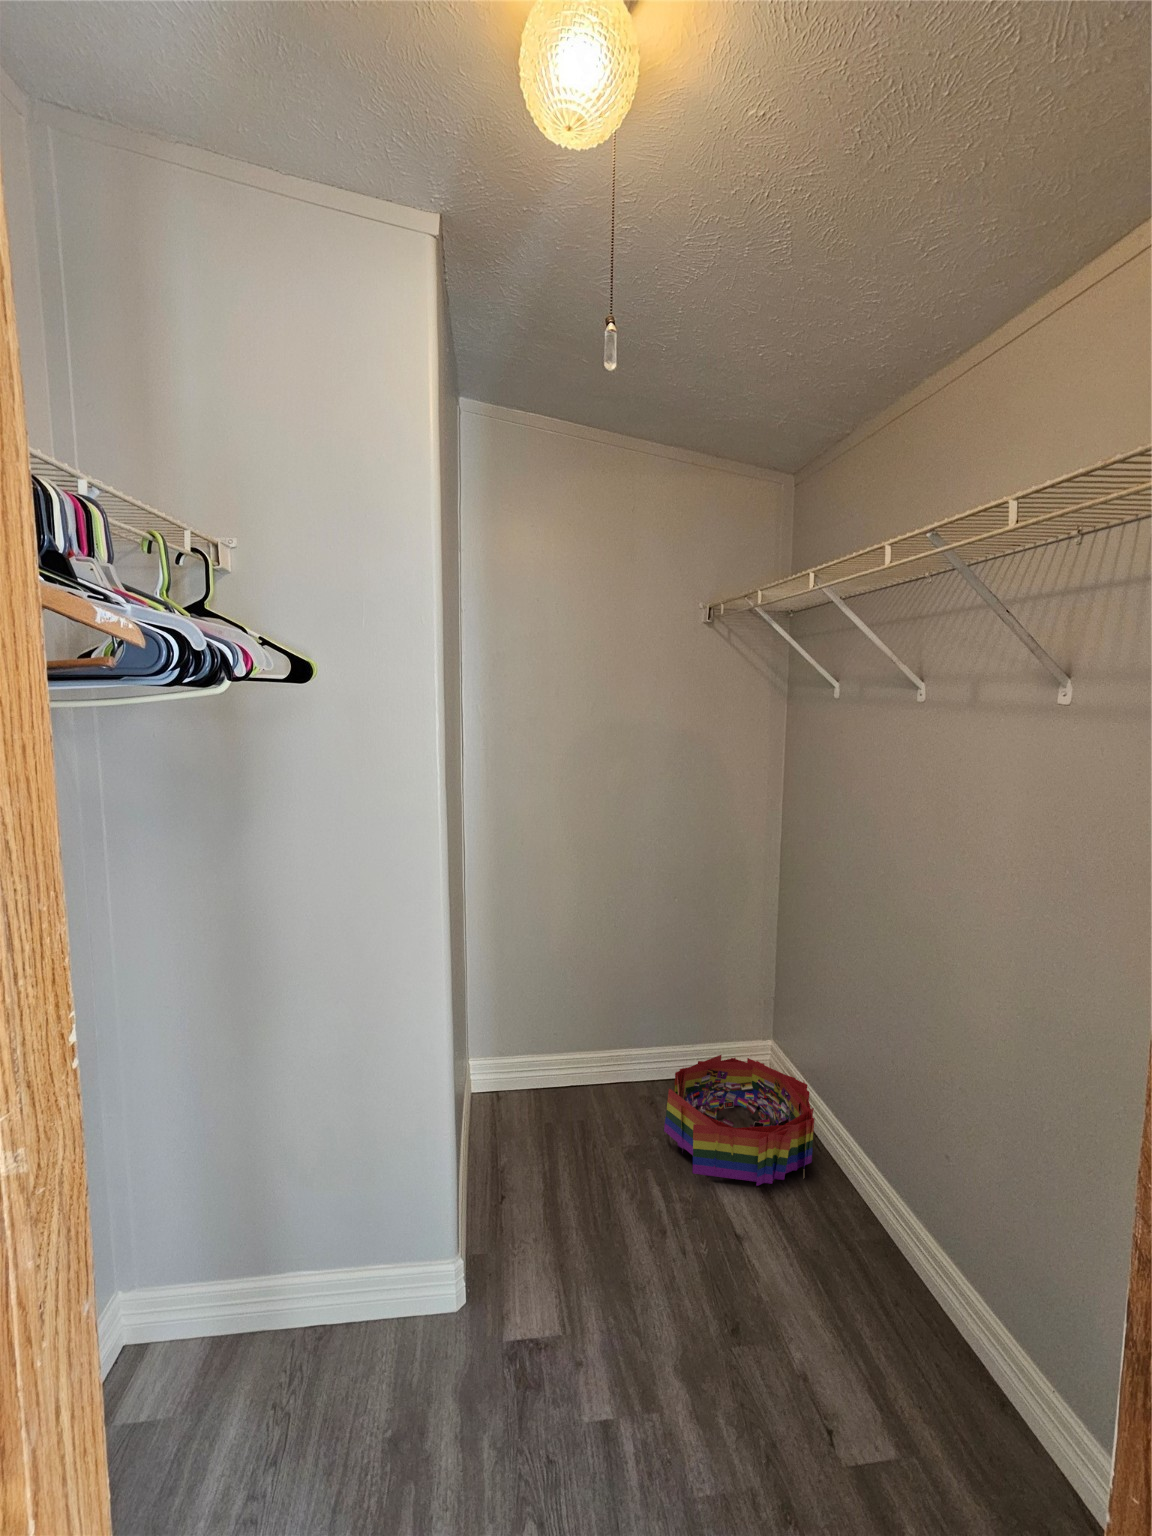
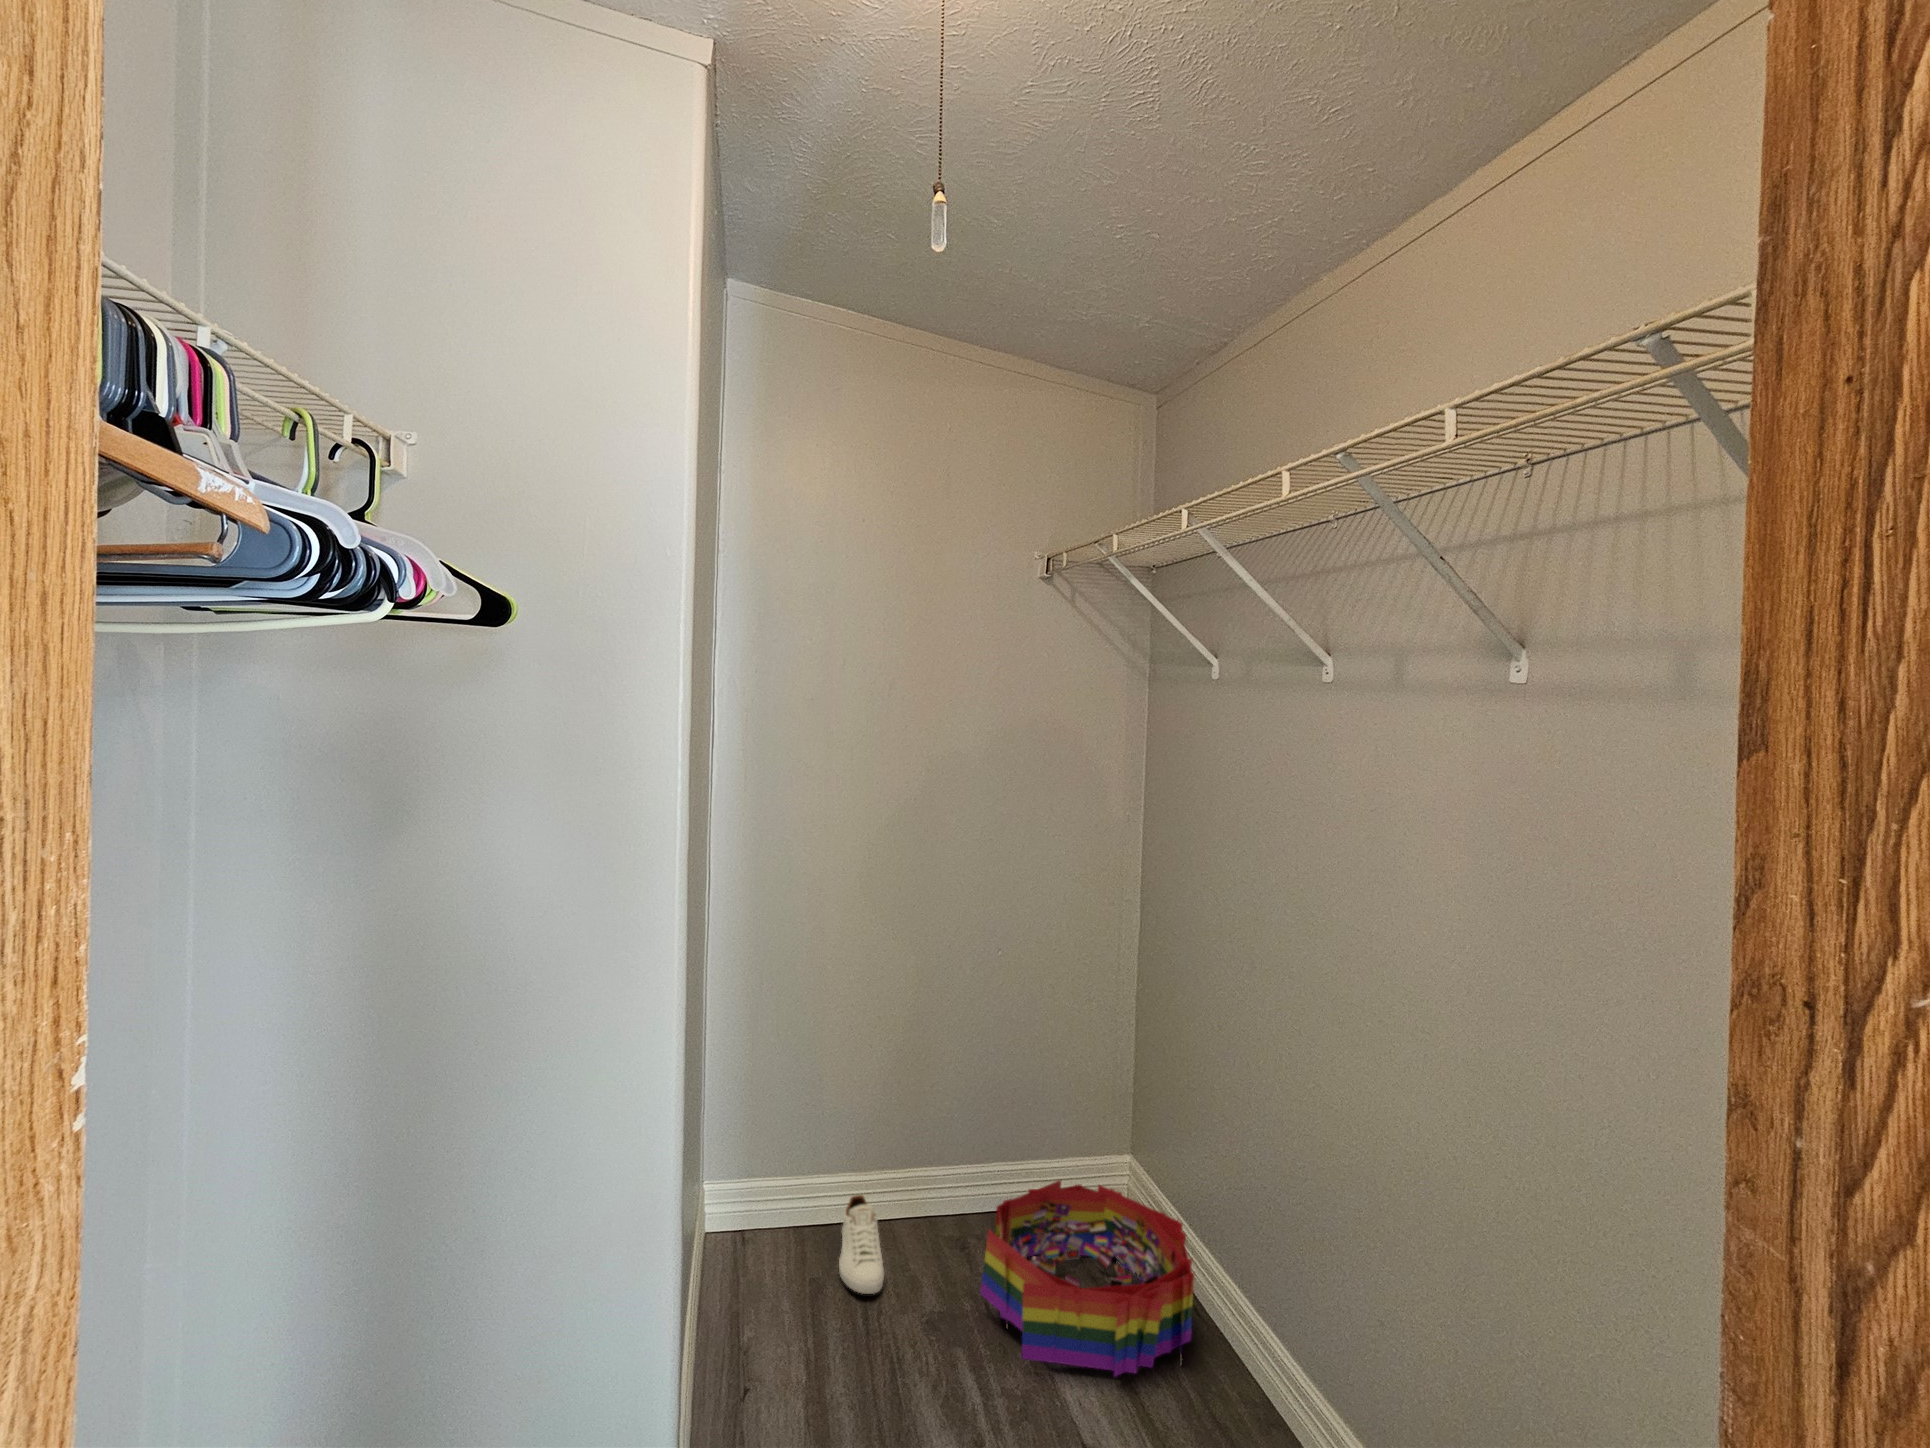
shoe: none [566,1065,597,1130] -> present [839,1195,884,1294]

